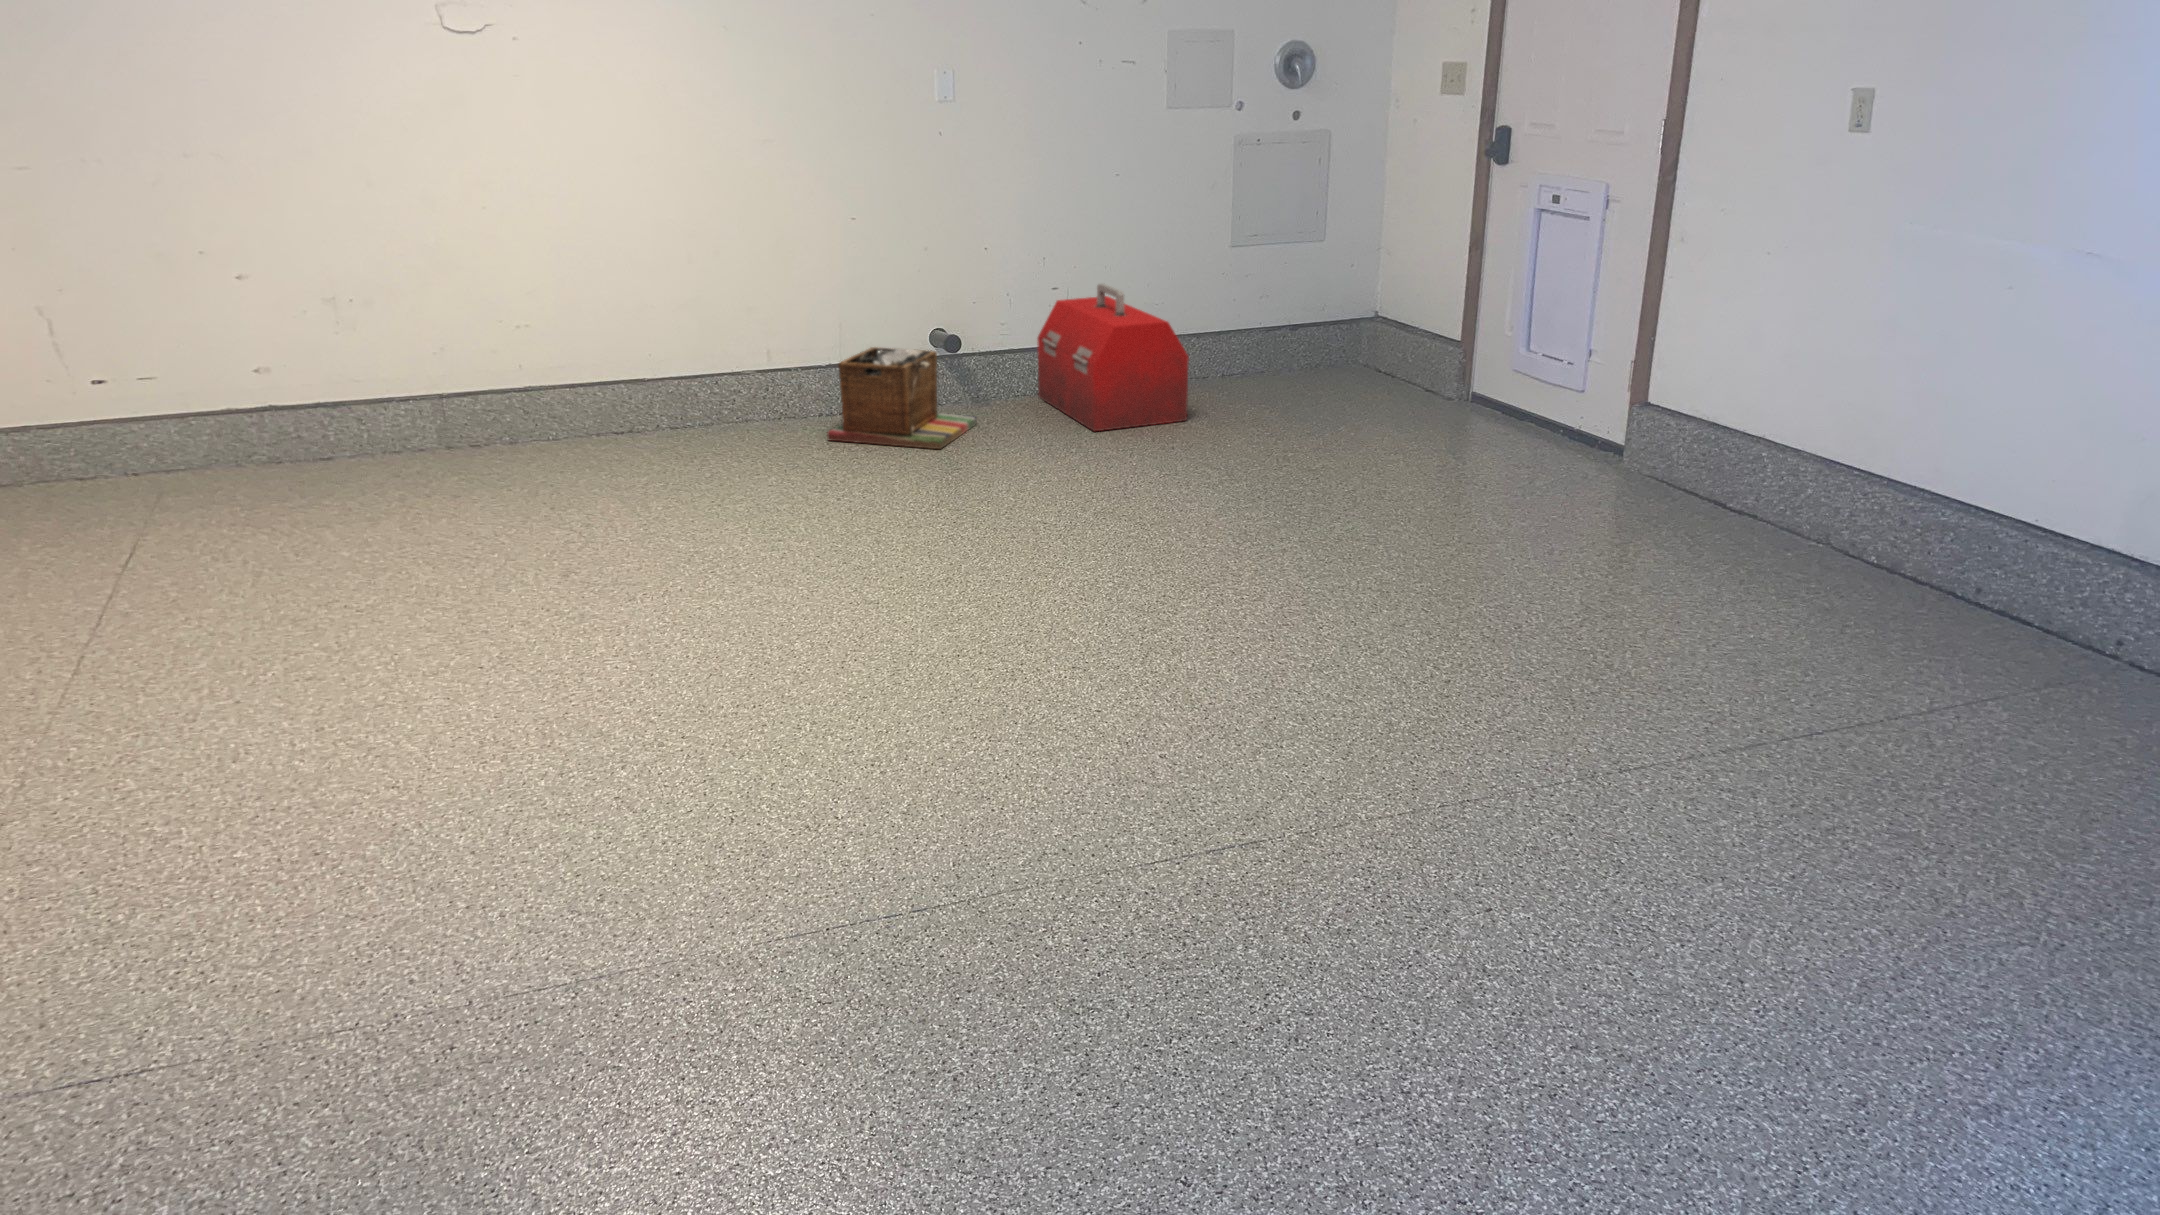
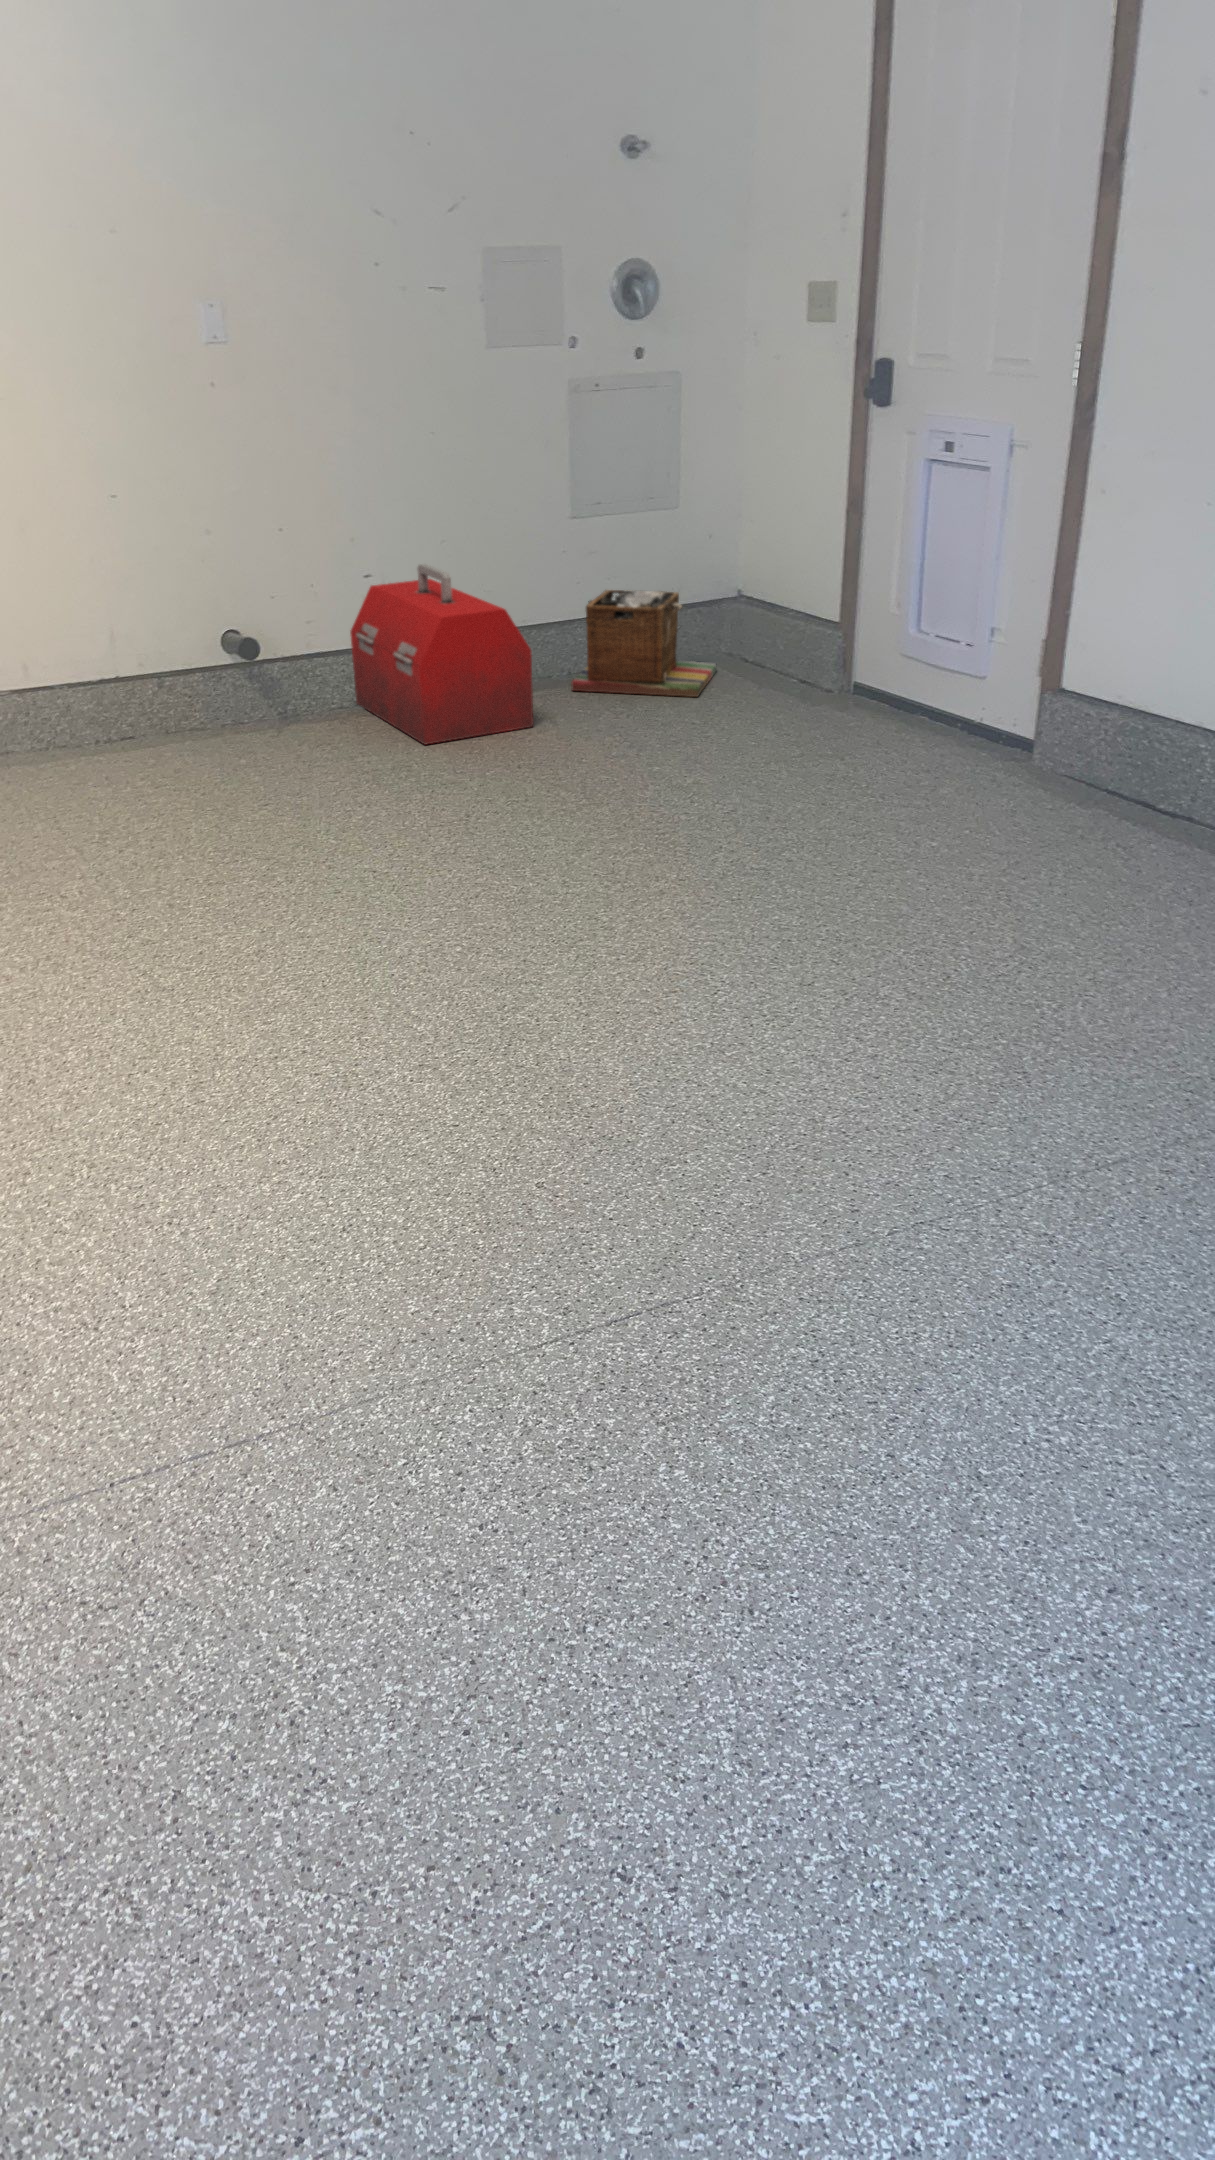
laundry basket: present [827,347,977,449] -> present [571,590,717,697]

